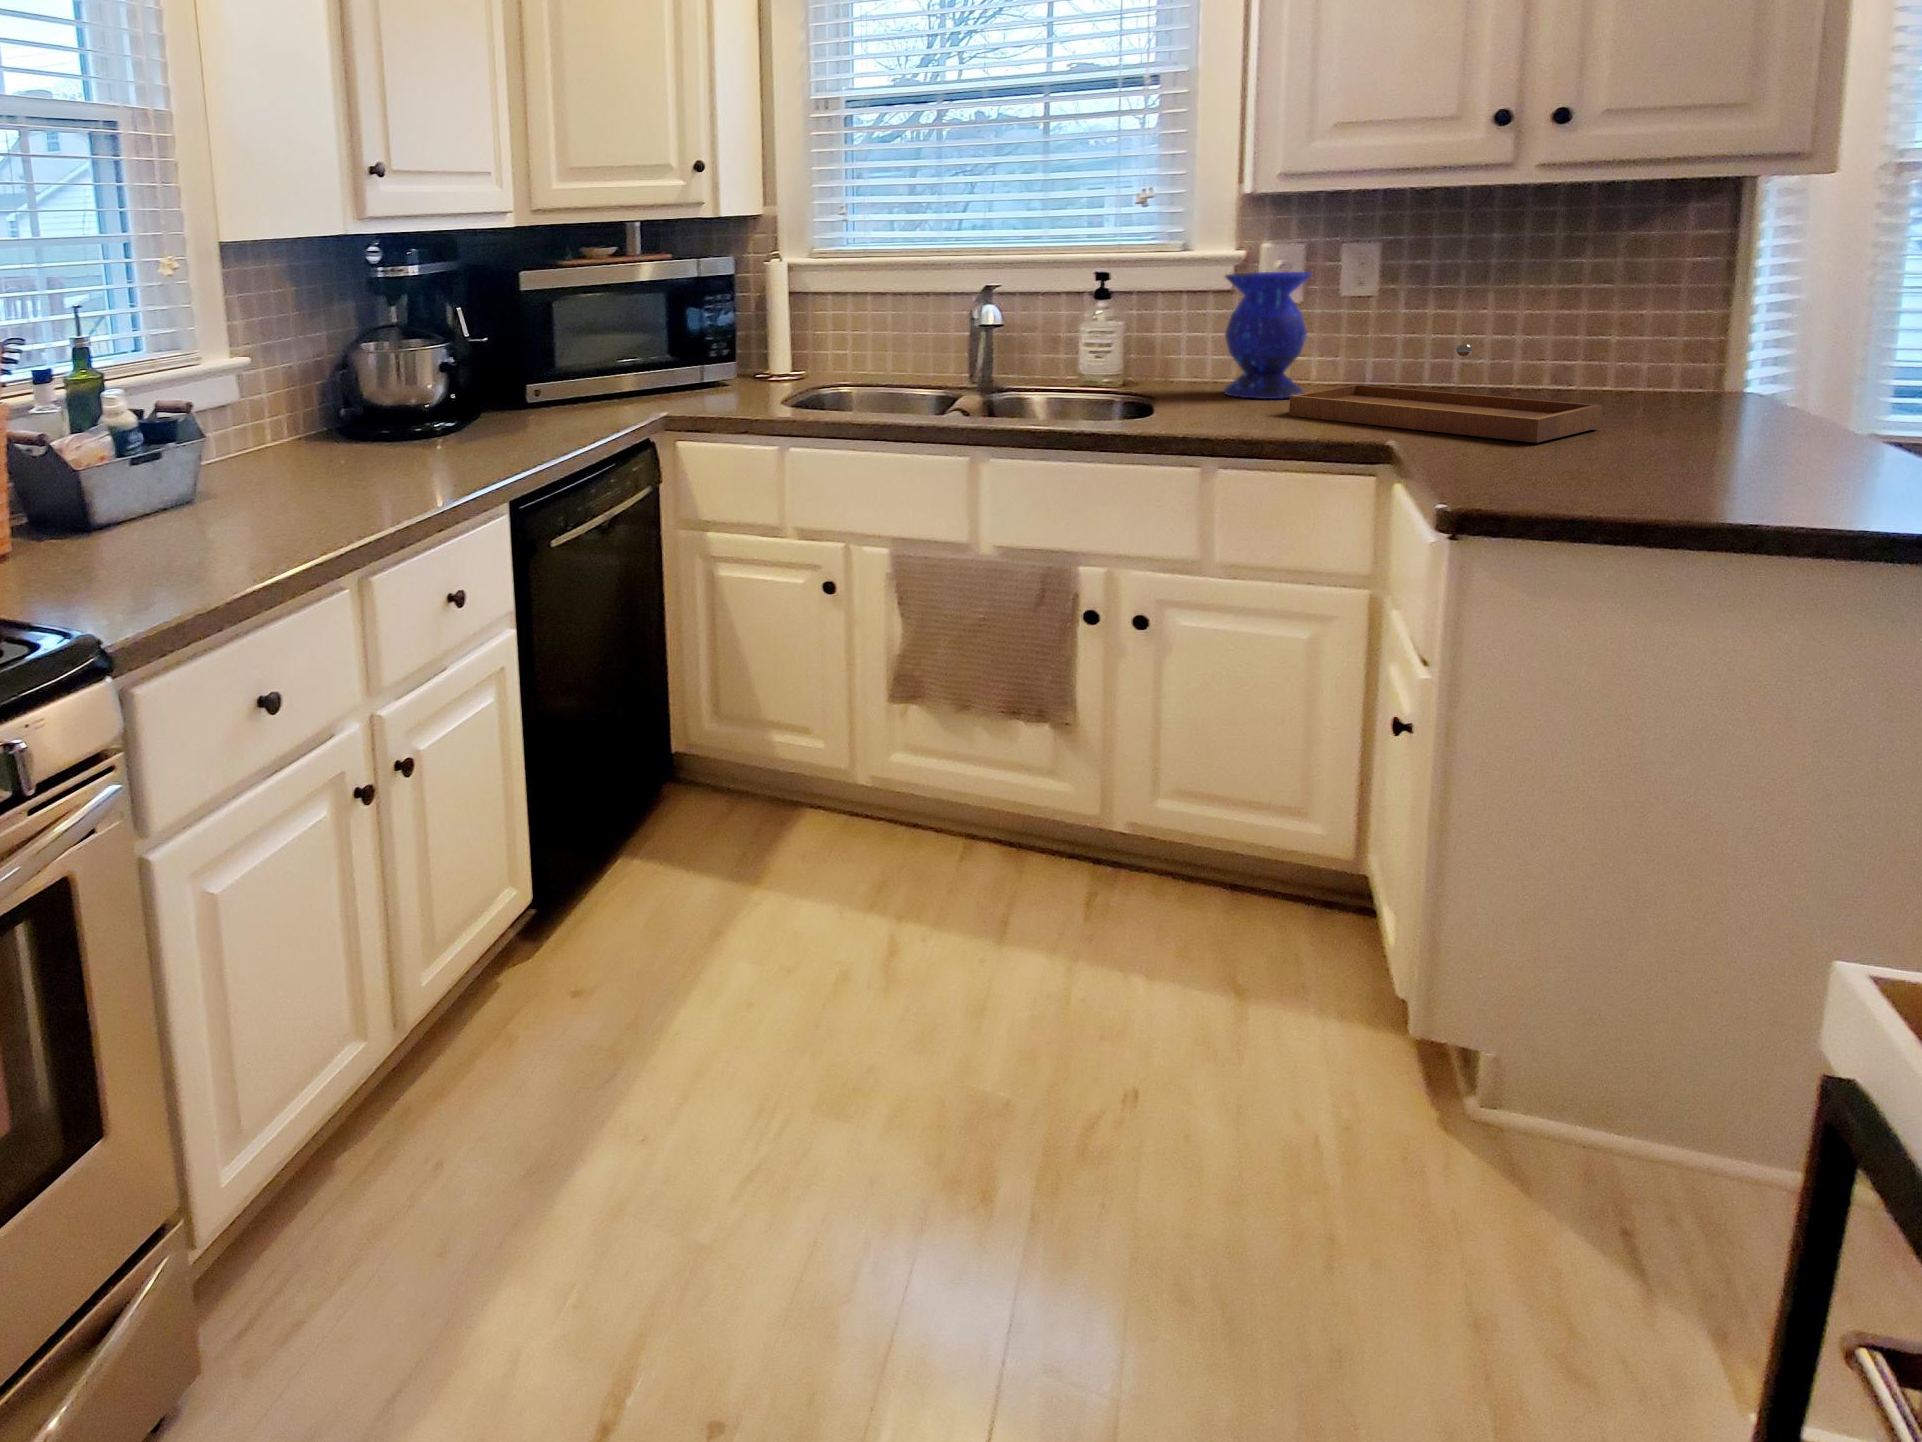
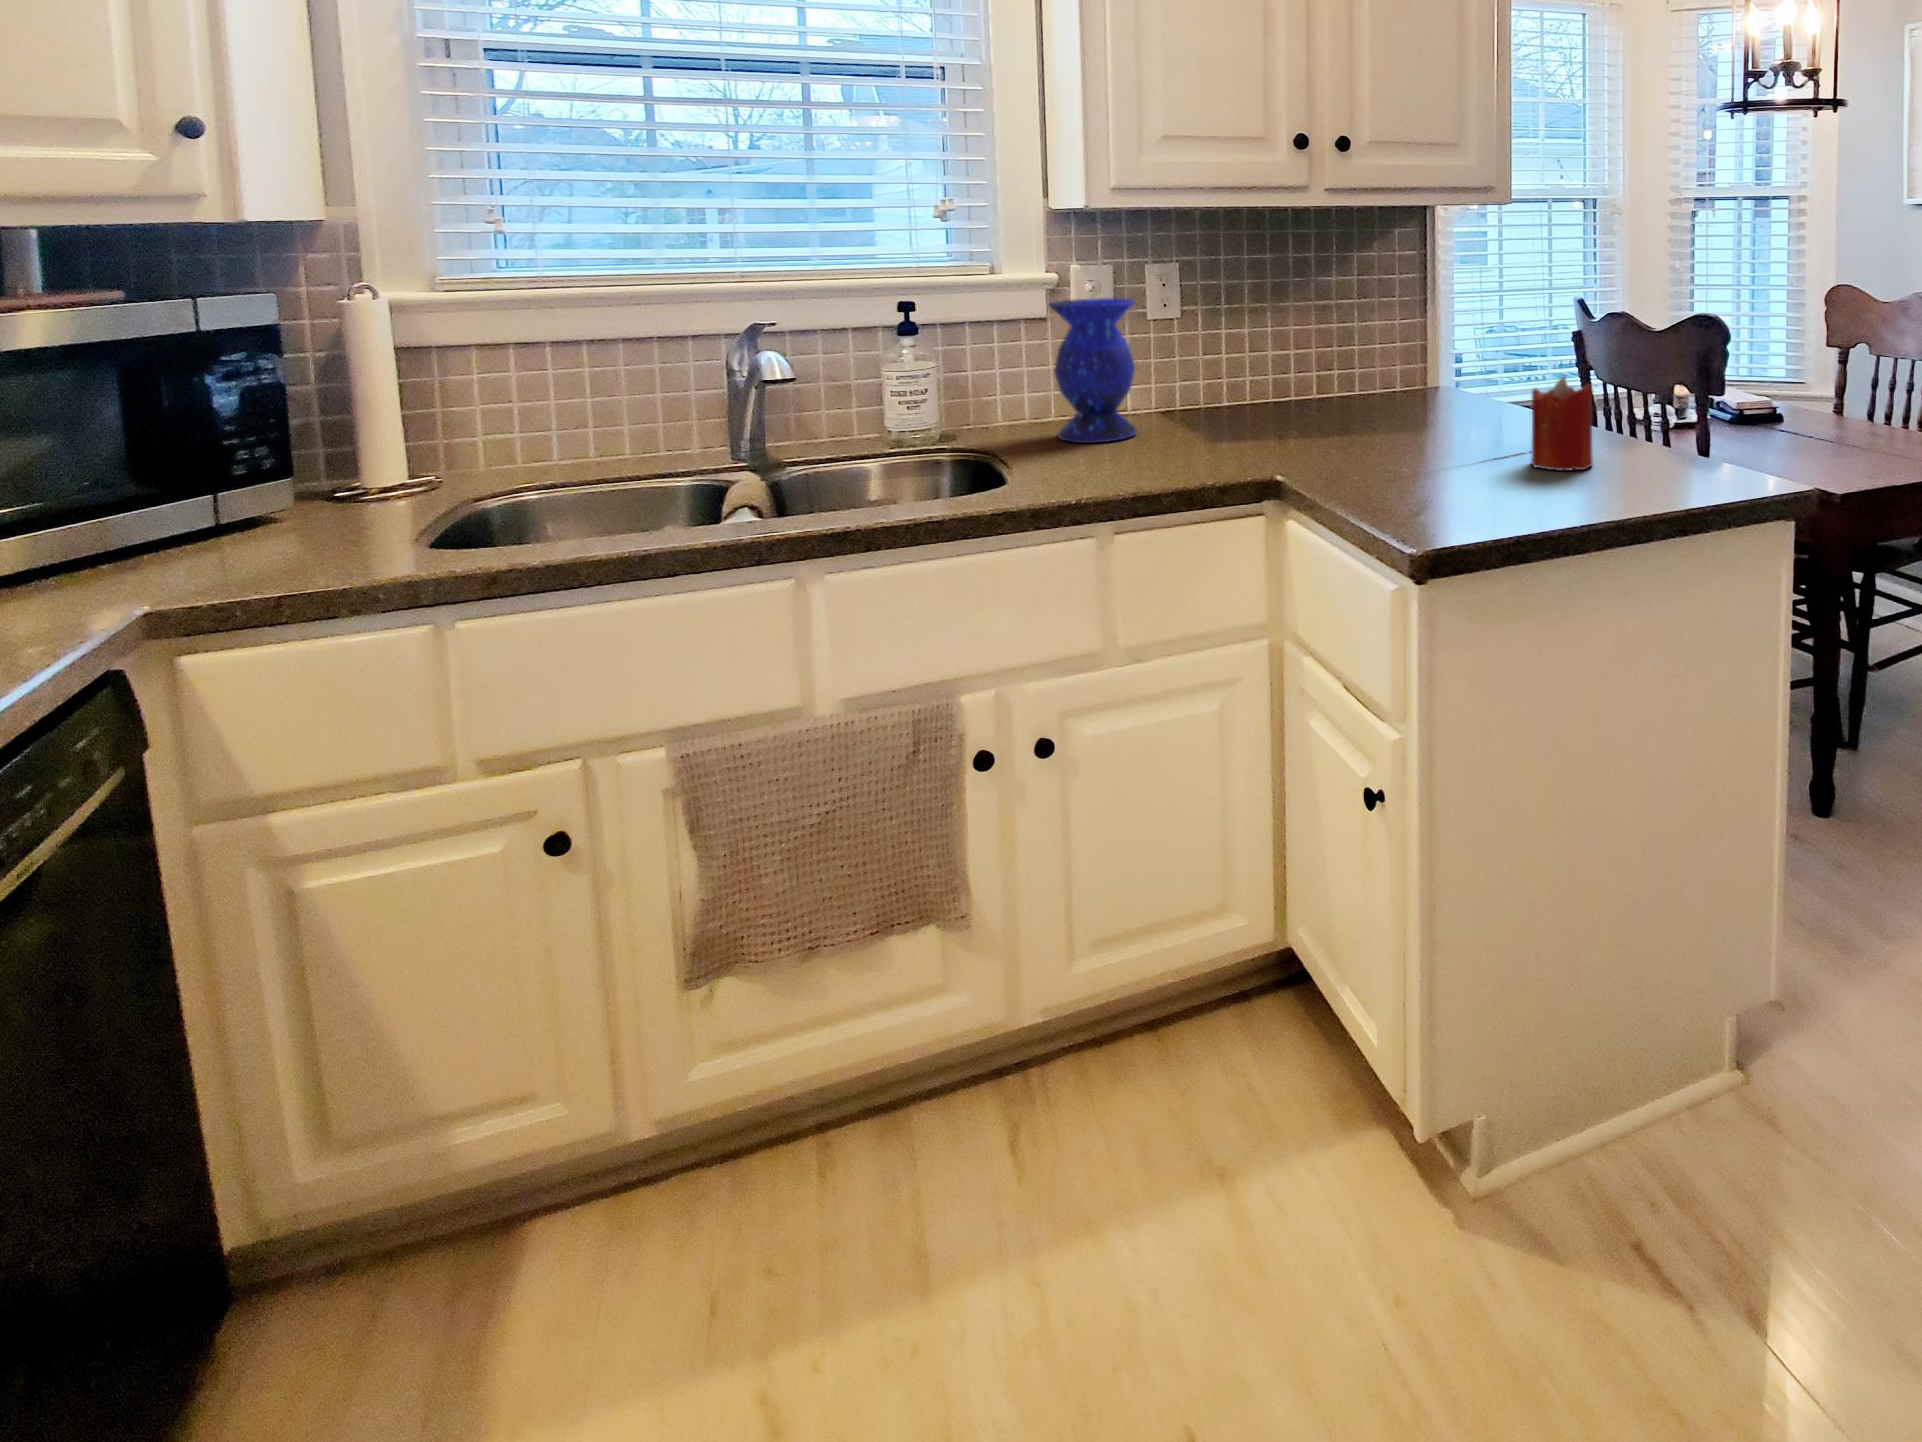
tray: present [1289,344,1603,443] -> none [1149,370,1402,467]
candle: none [1754,365,1866,475] -> present [1531,377,1593,471]

